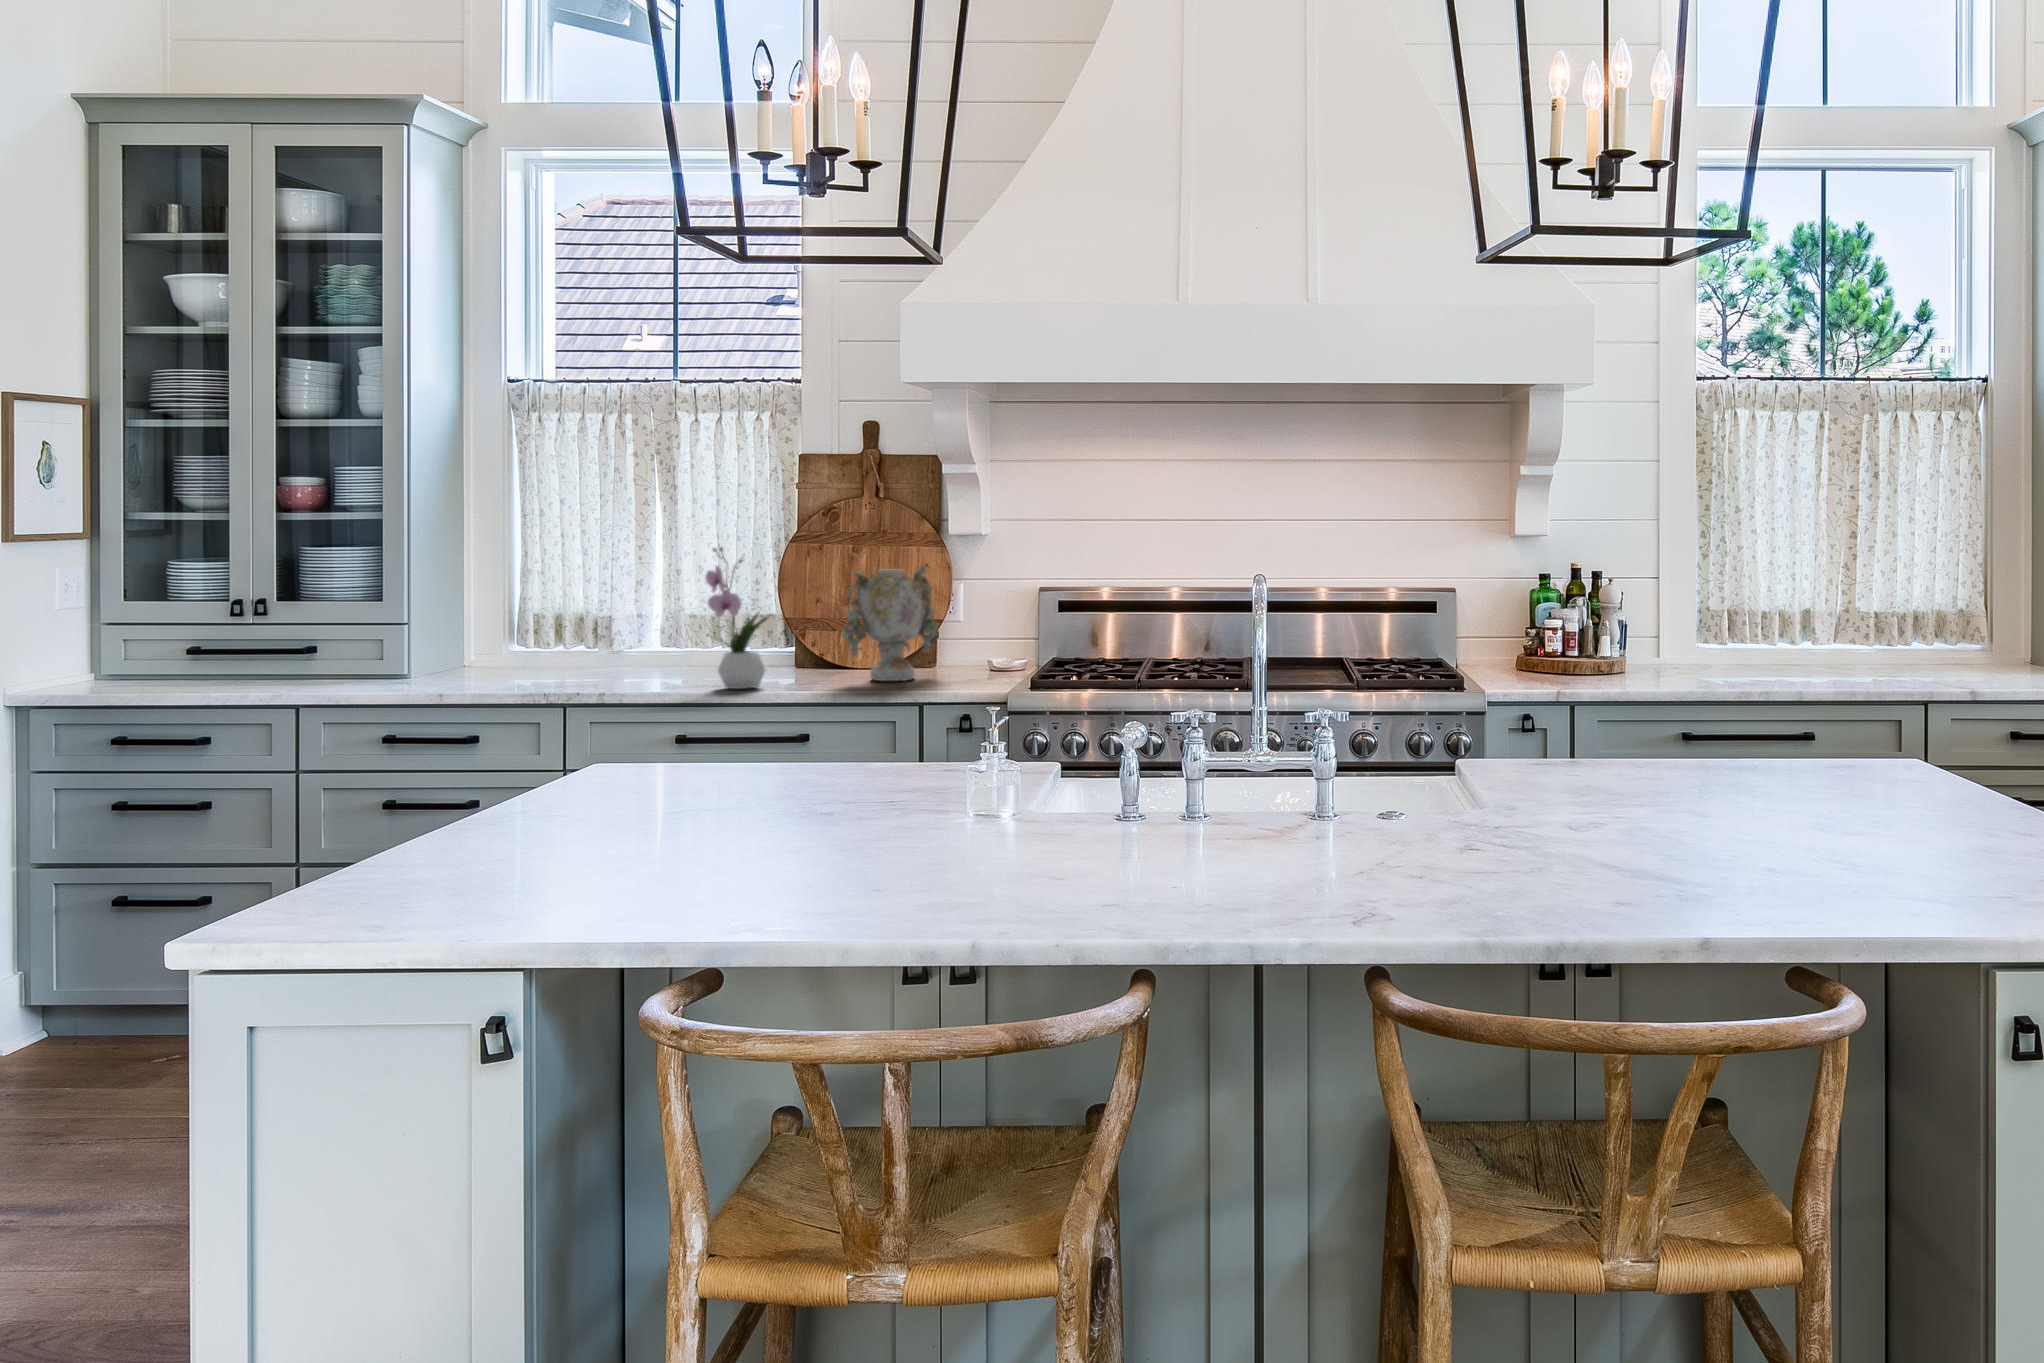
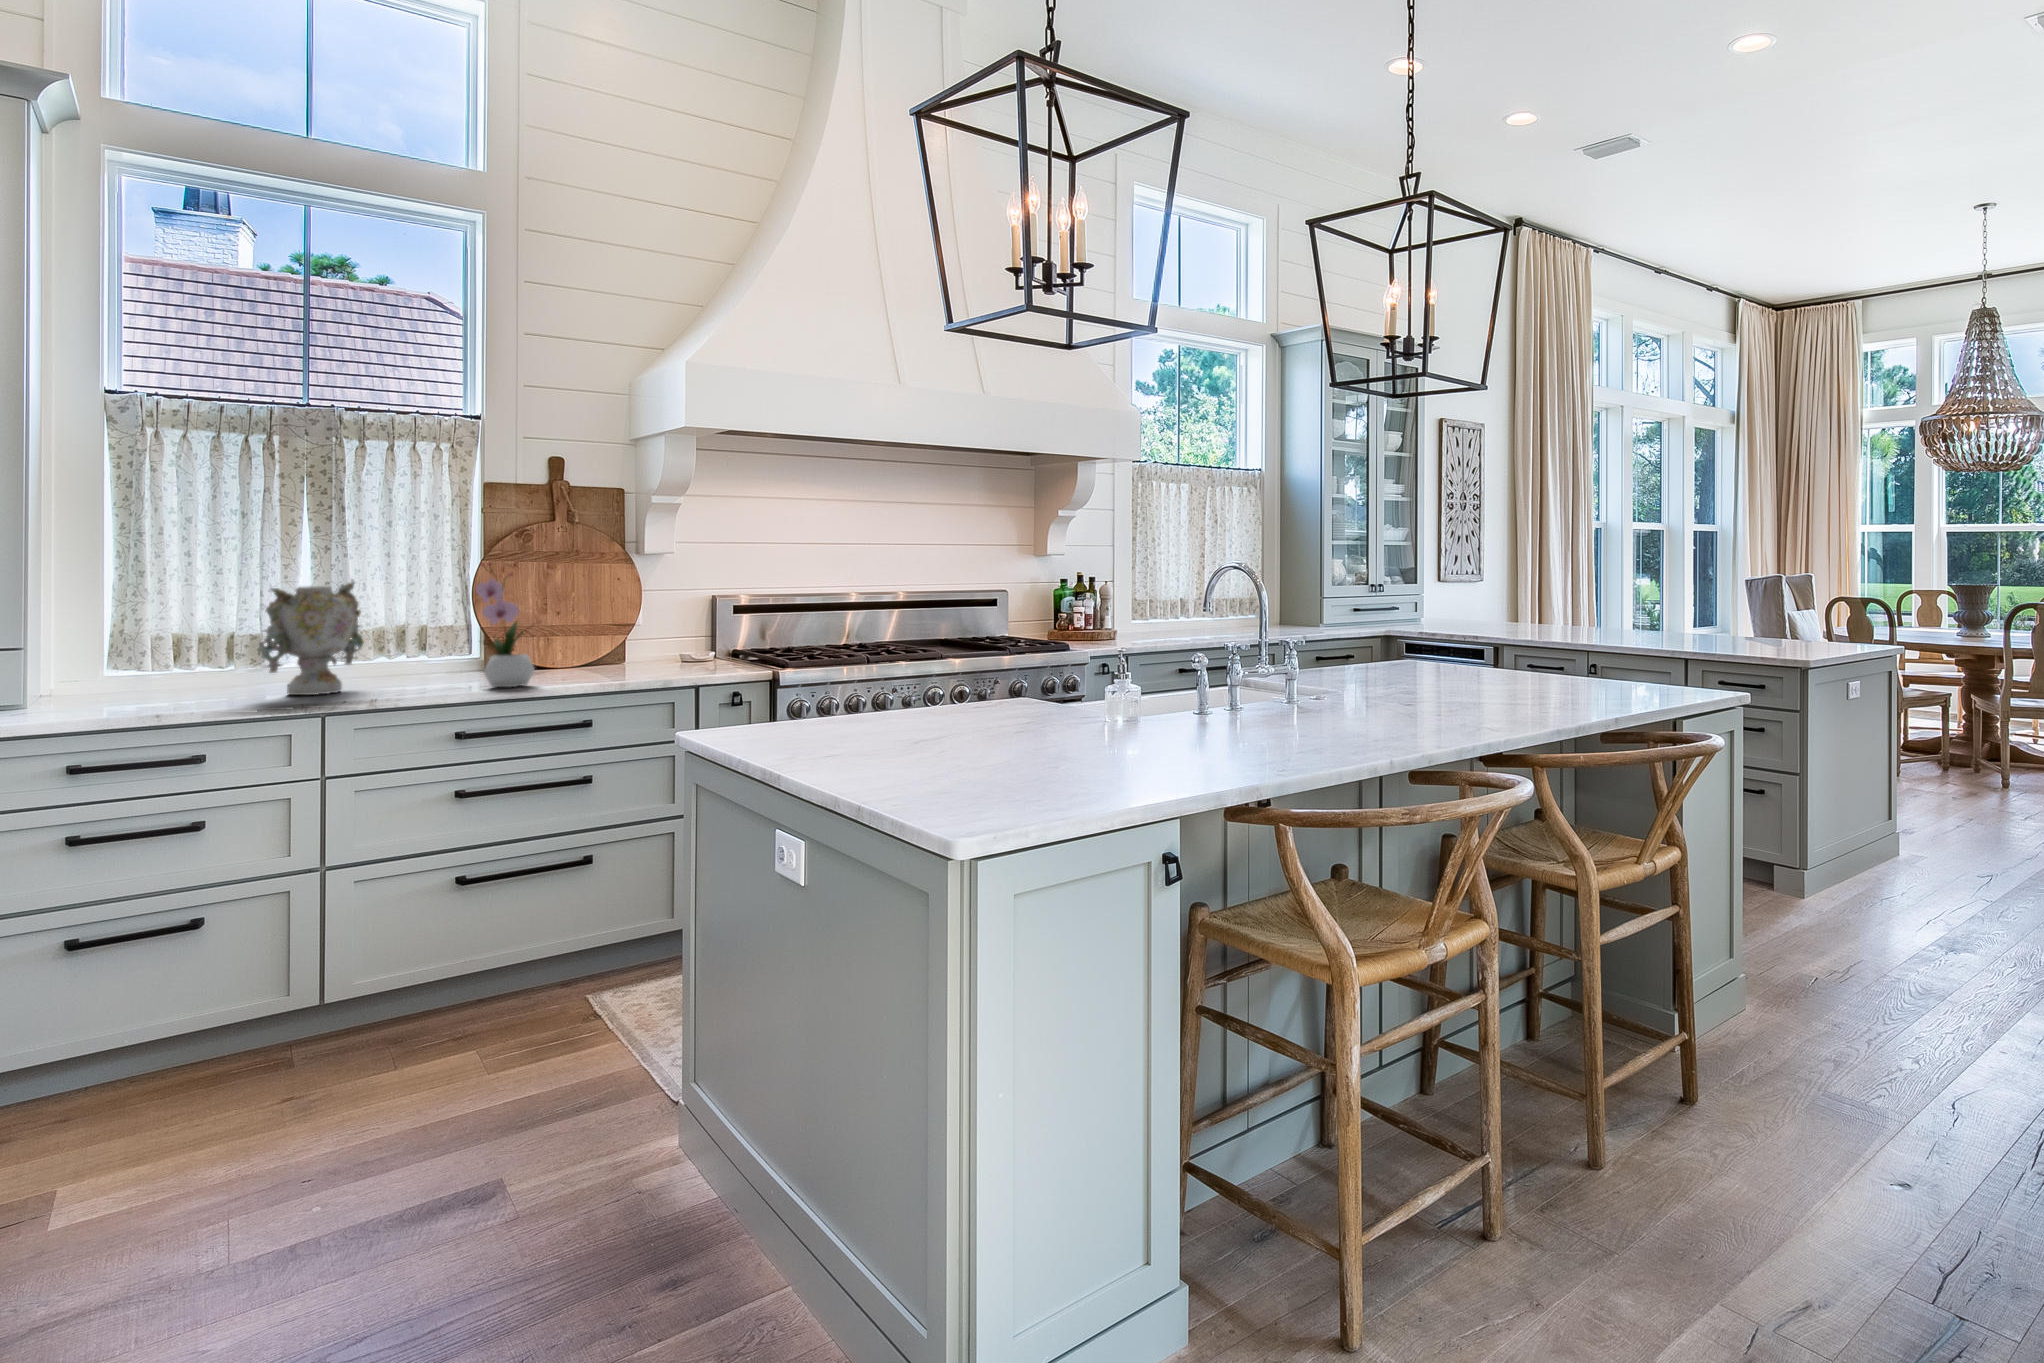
vase: present [842,564,938,681] -> present [258,581,364,695]

